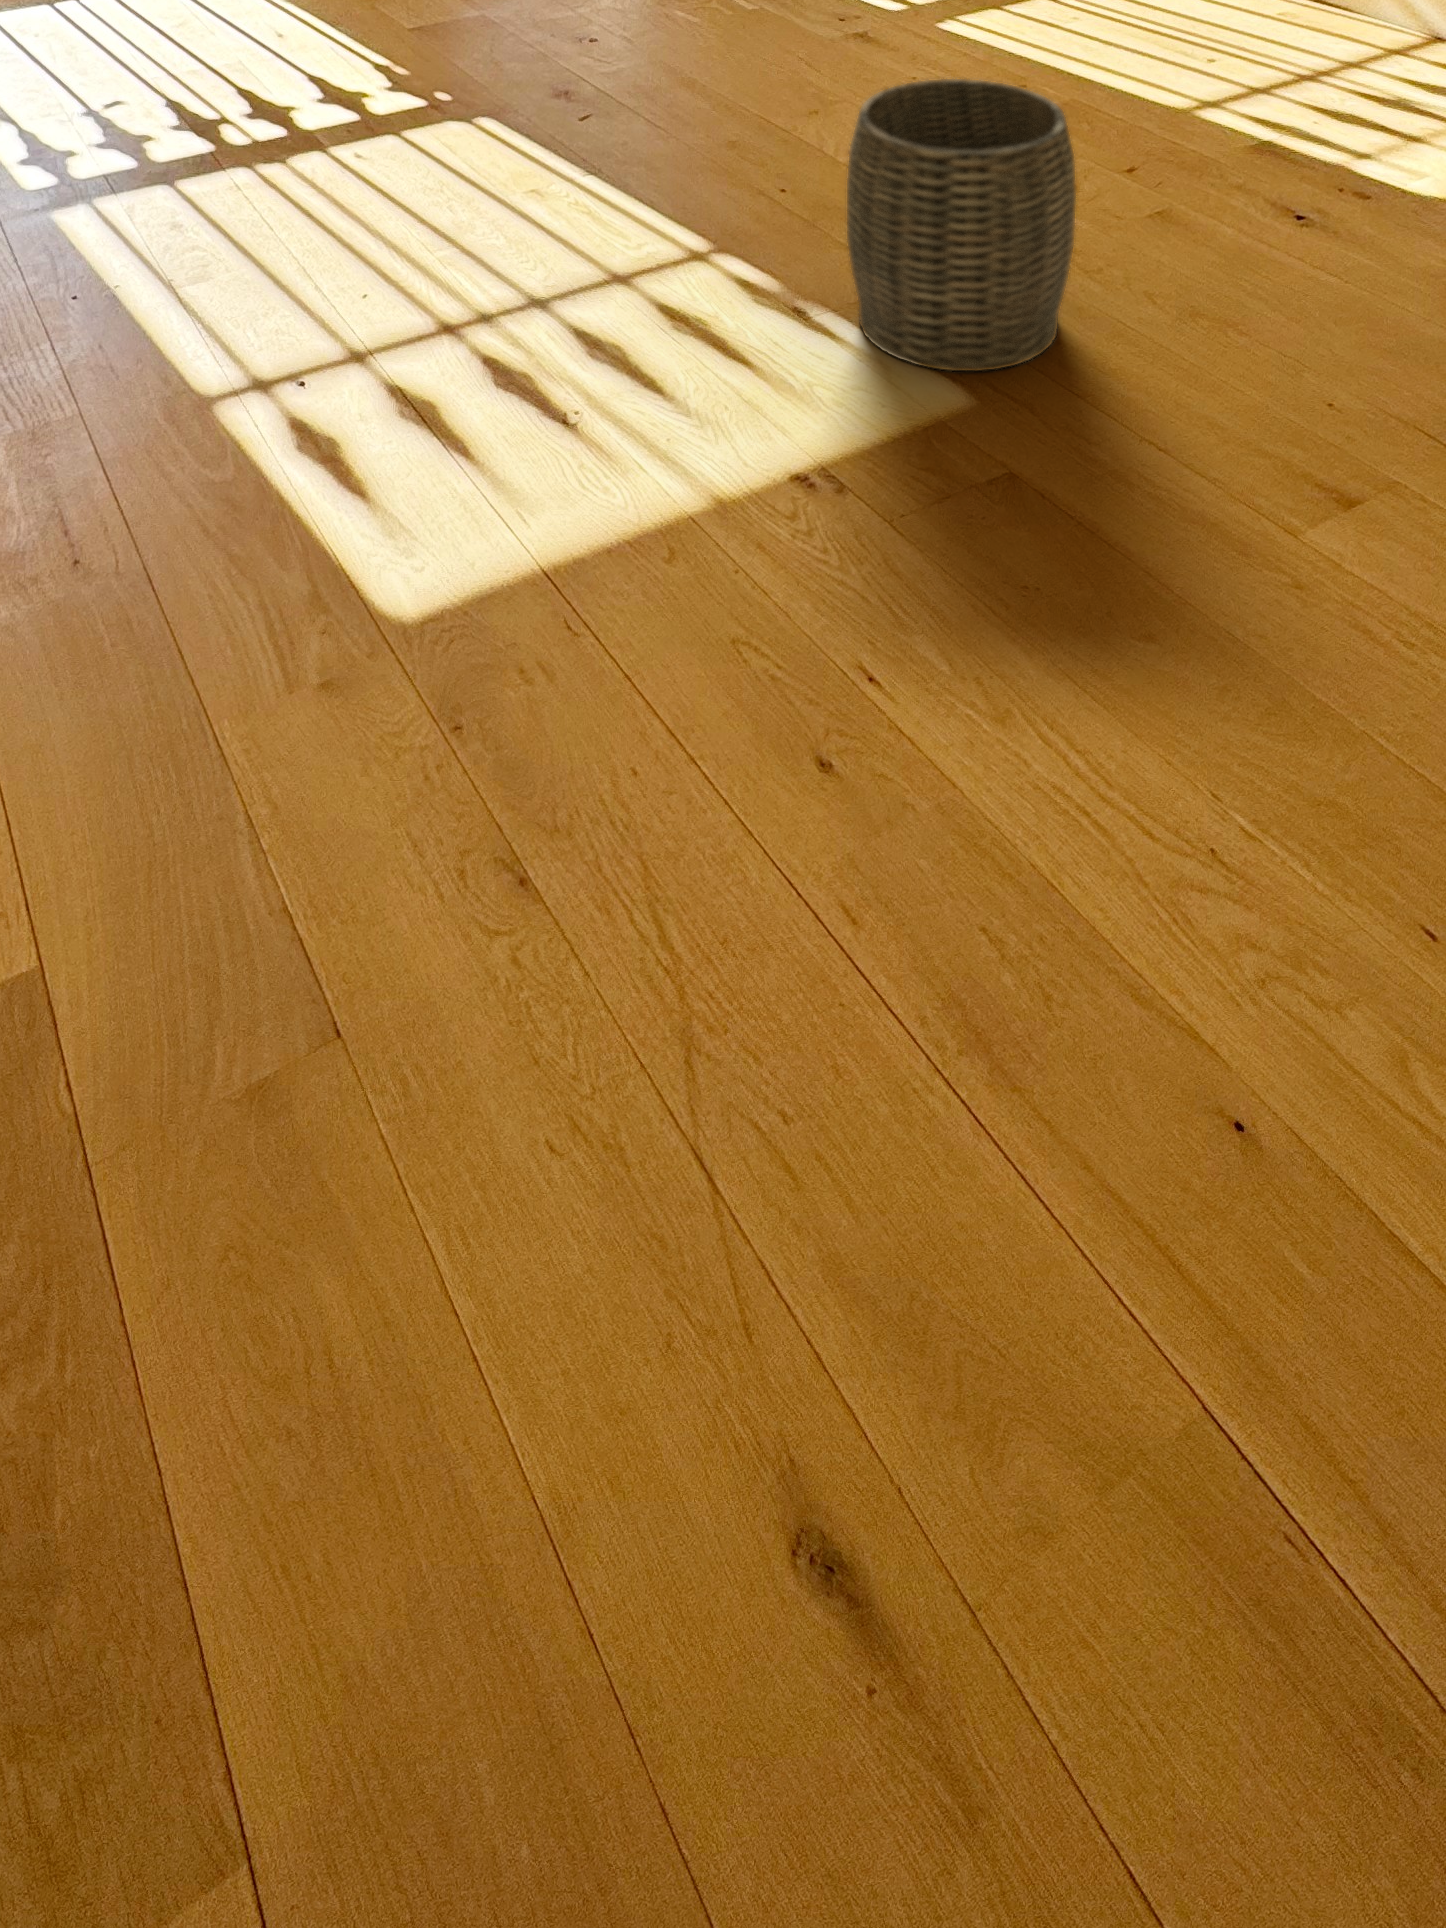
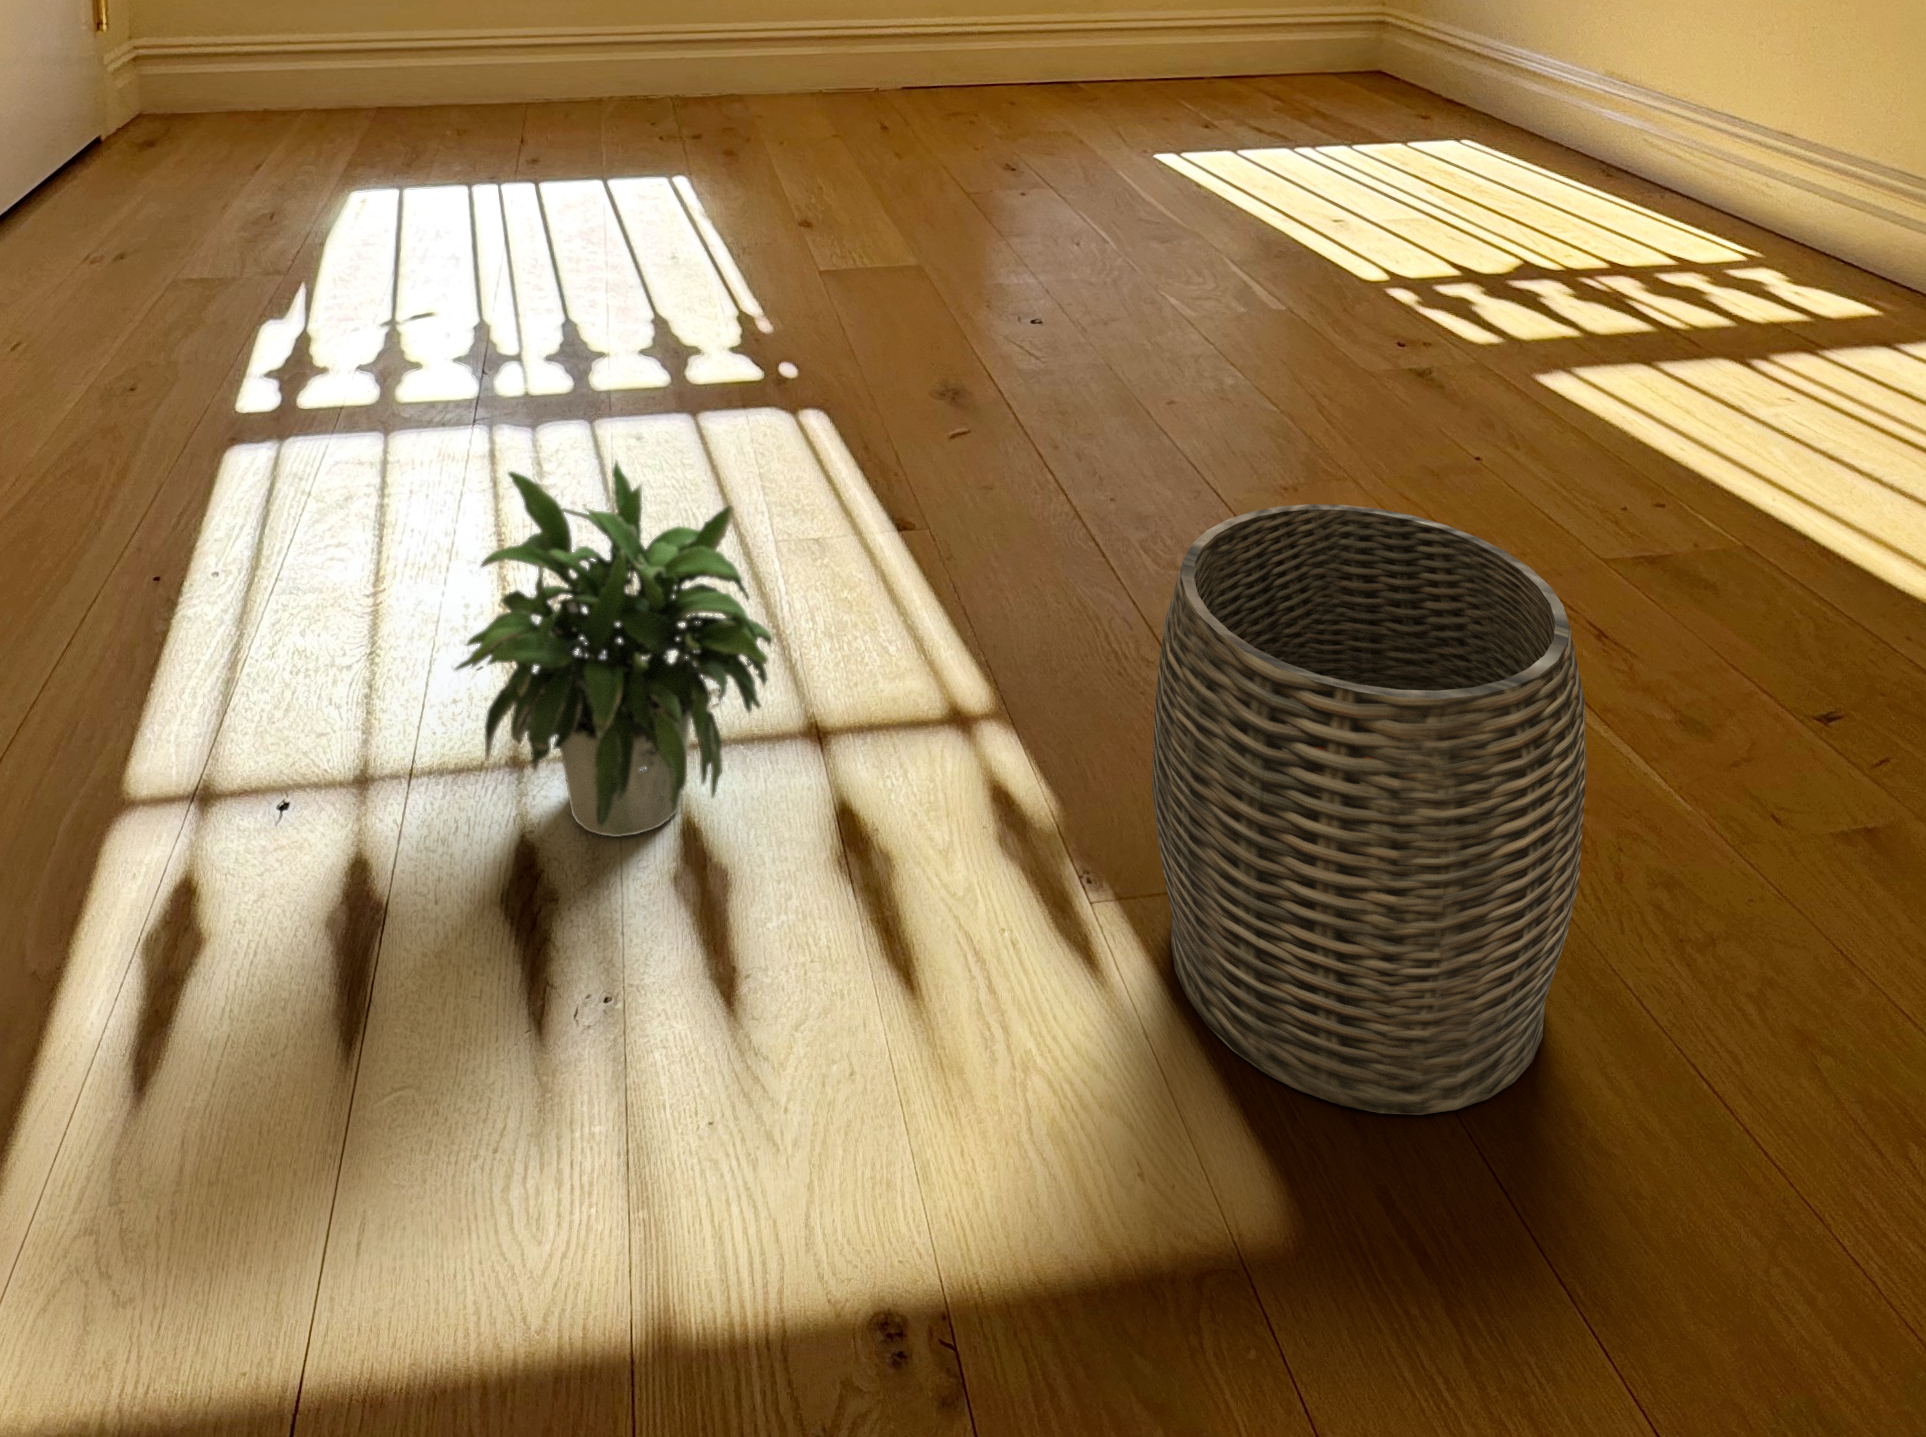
potted plant: none [397,135,614,361] -> present [455,460,772,837]

